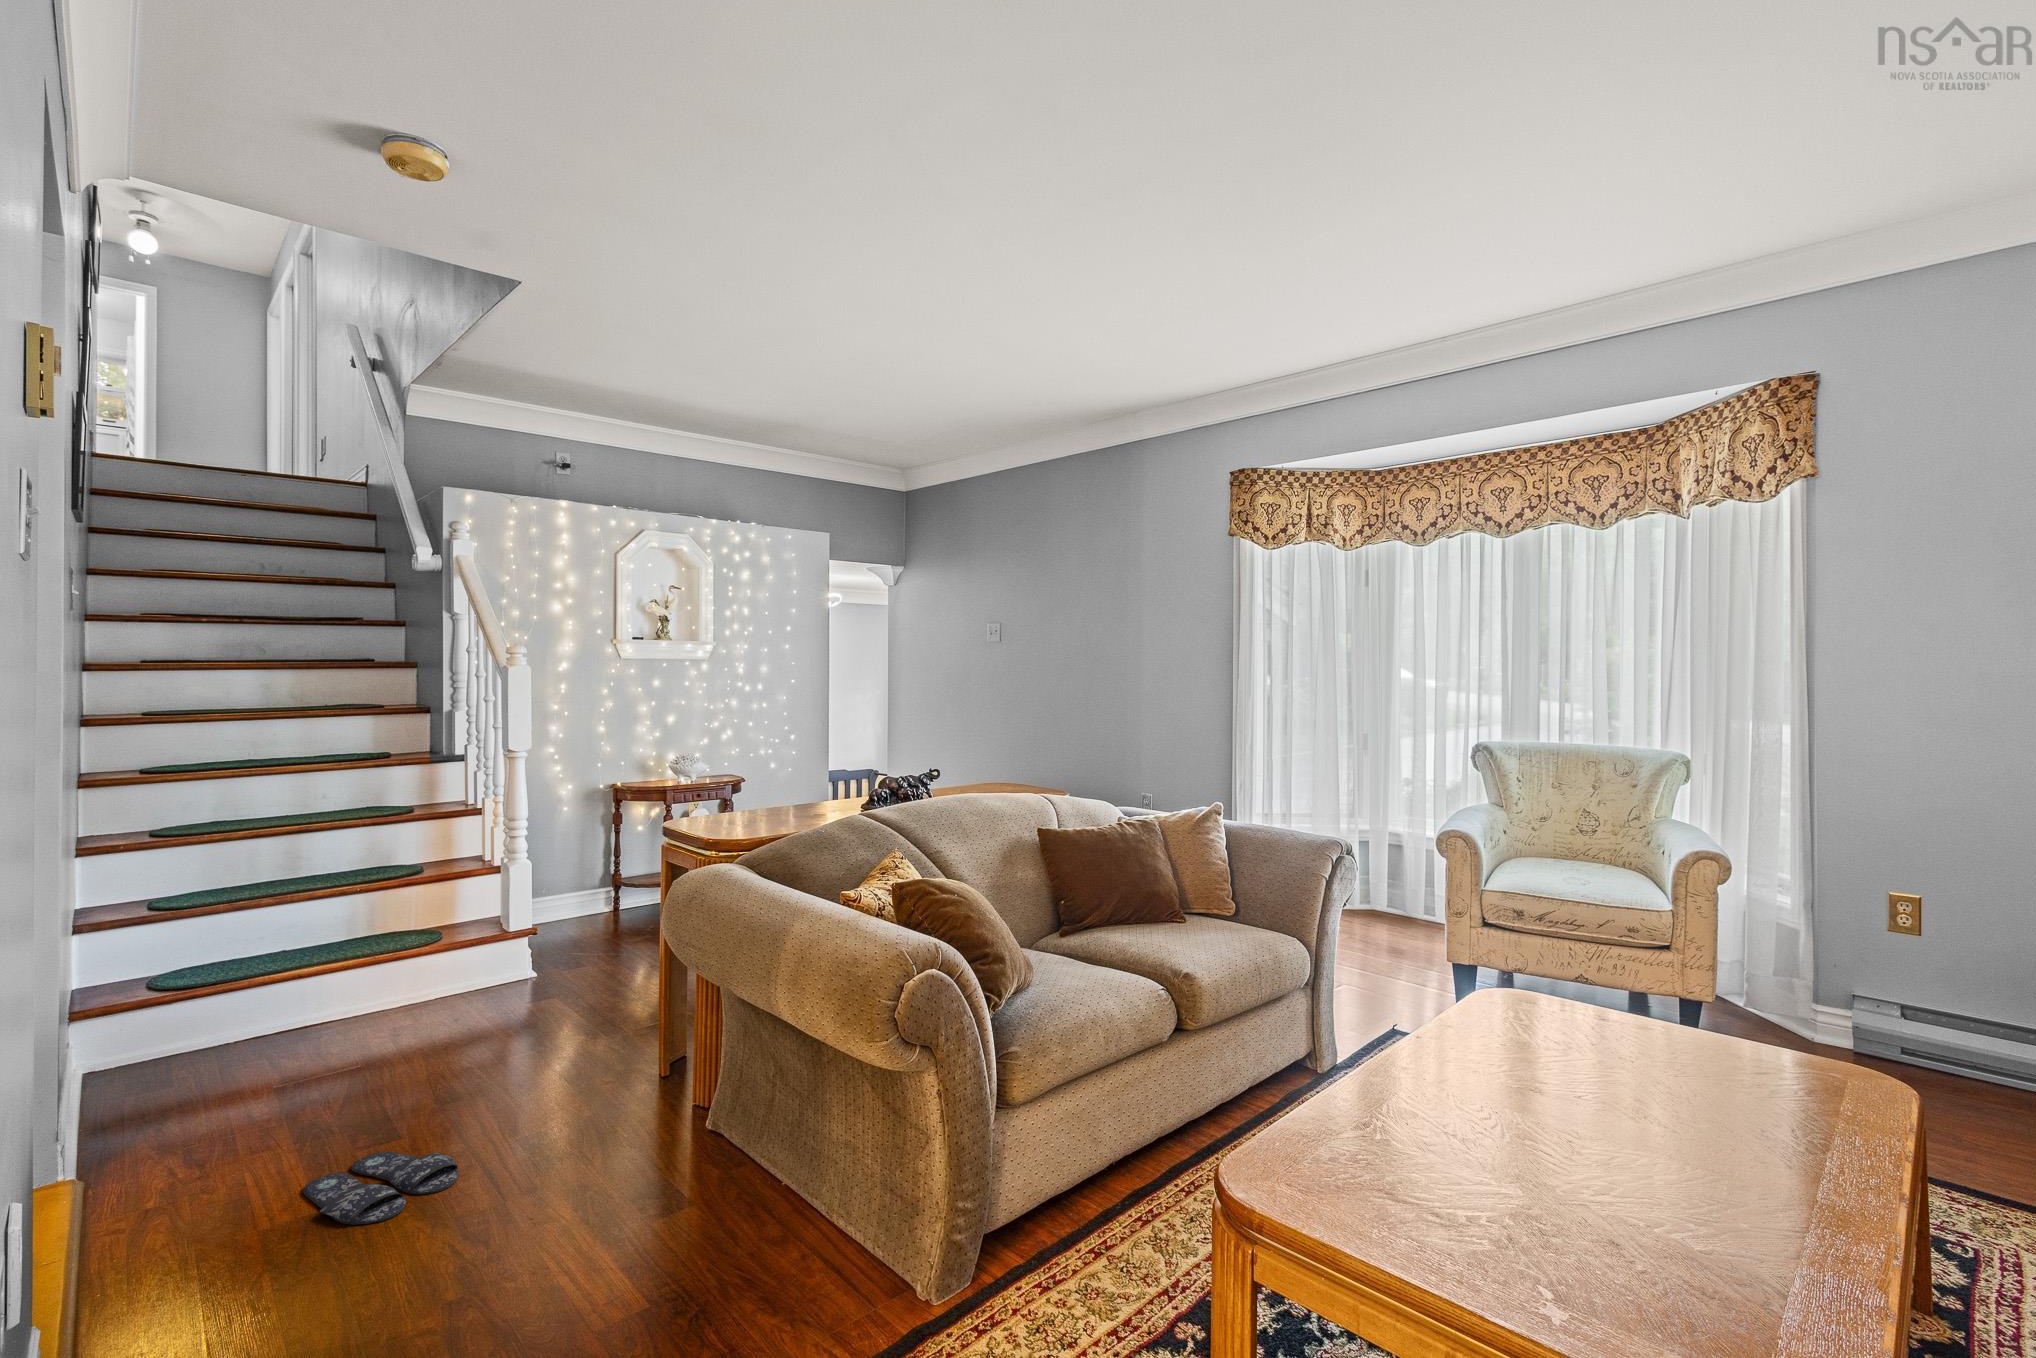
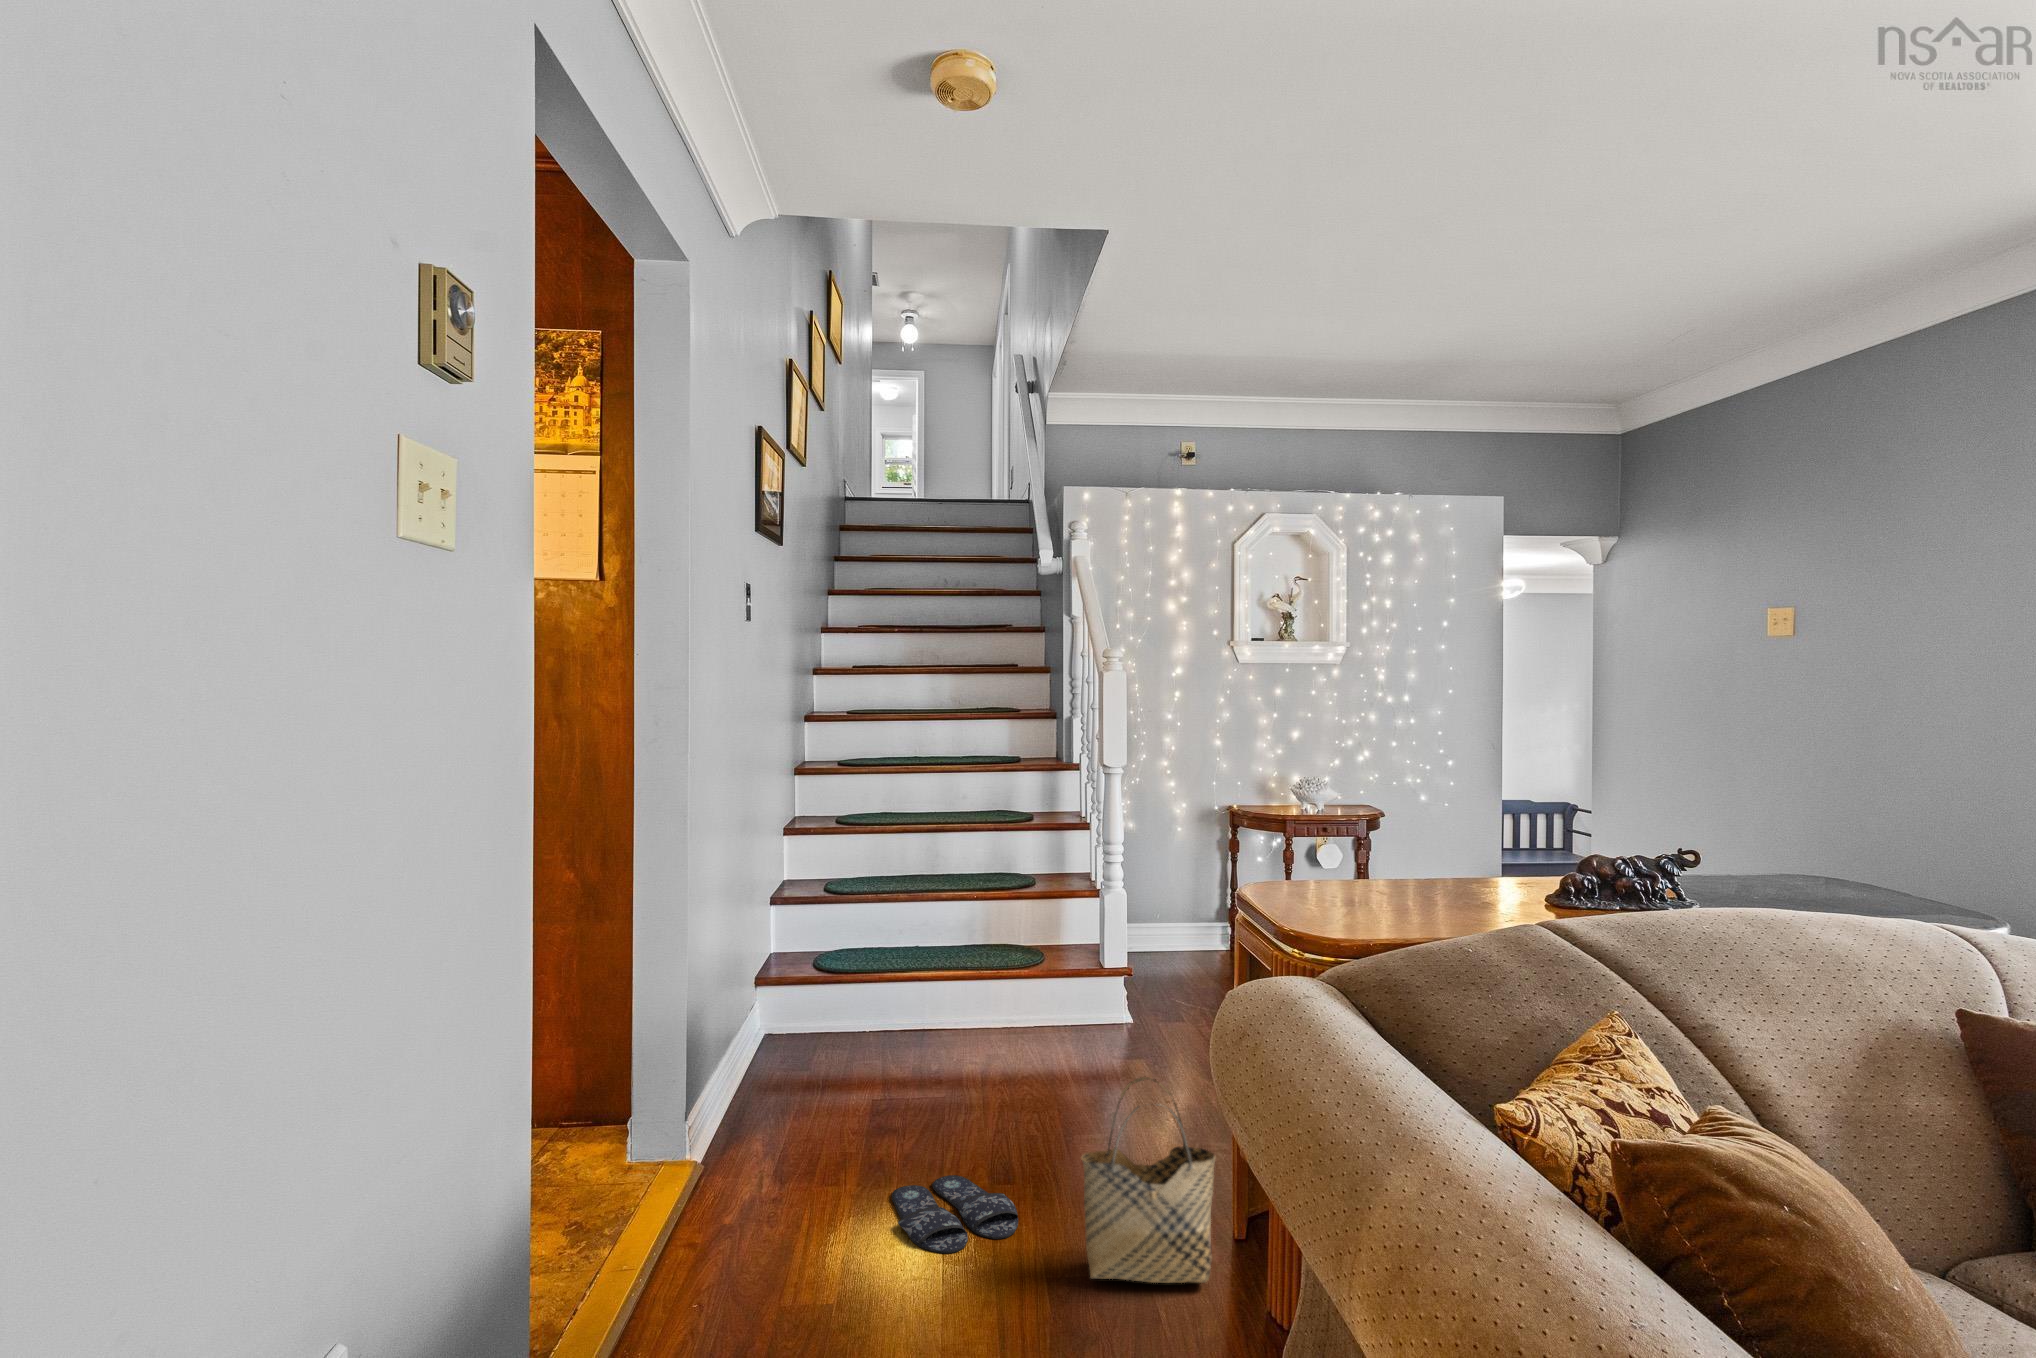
woven basket: none [532,1008,654,1191] -> present [1081,1077,1215,1283]

